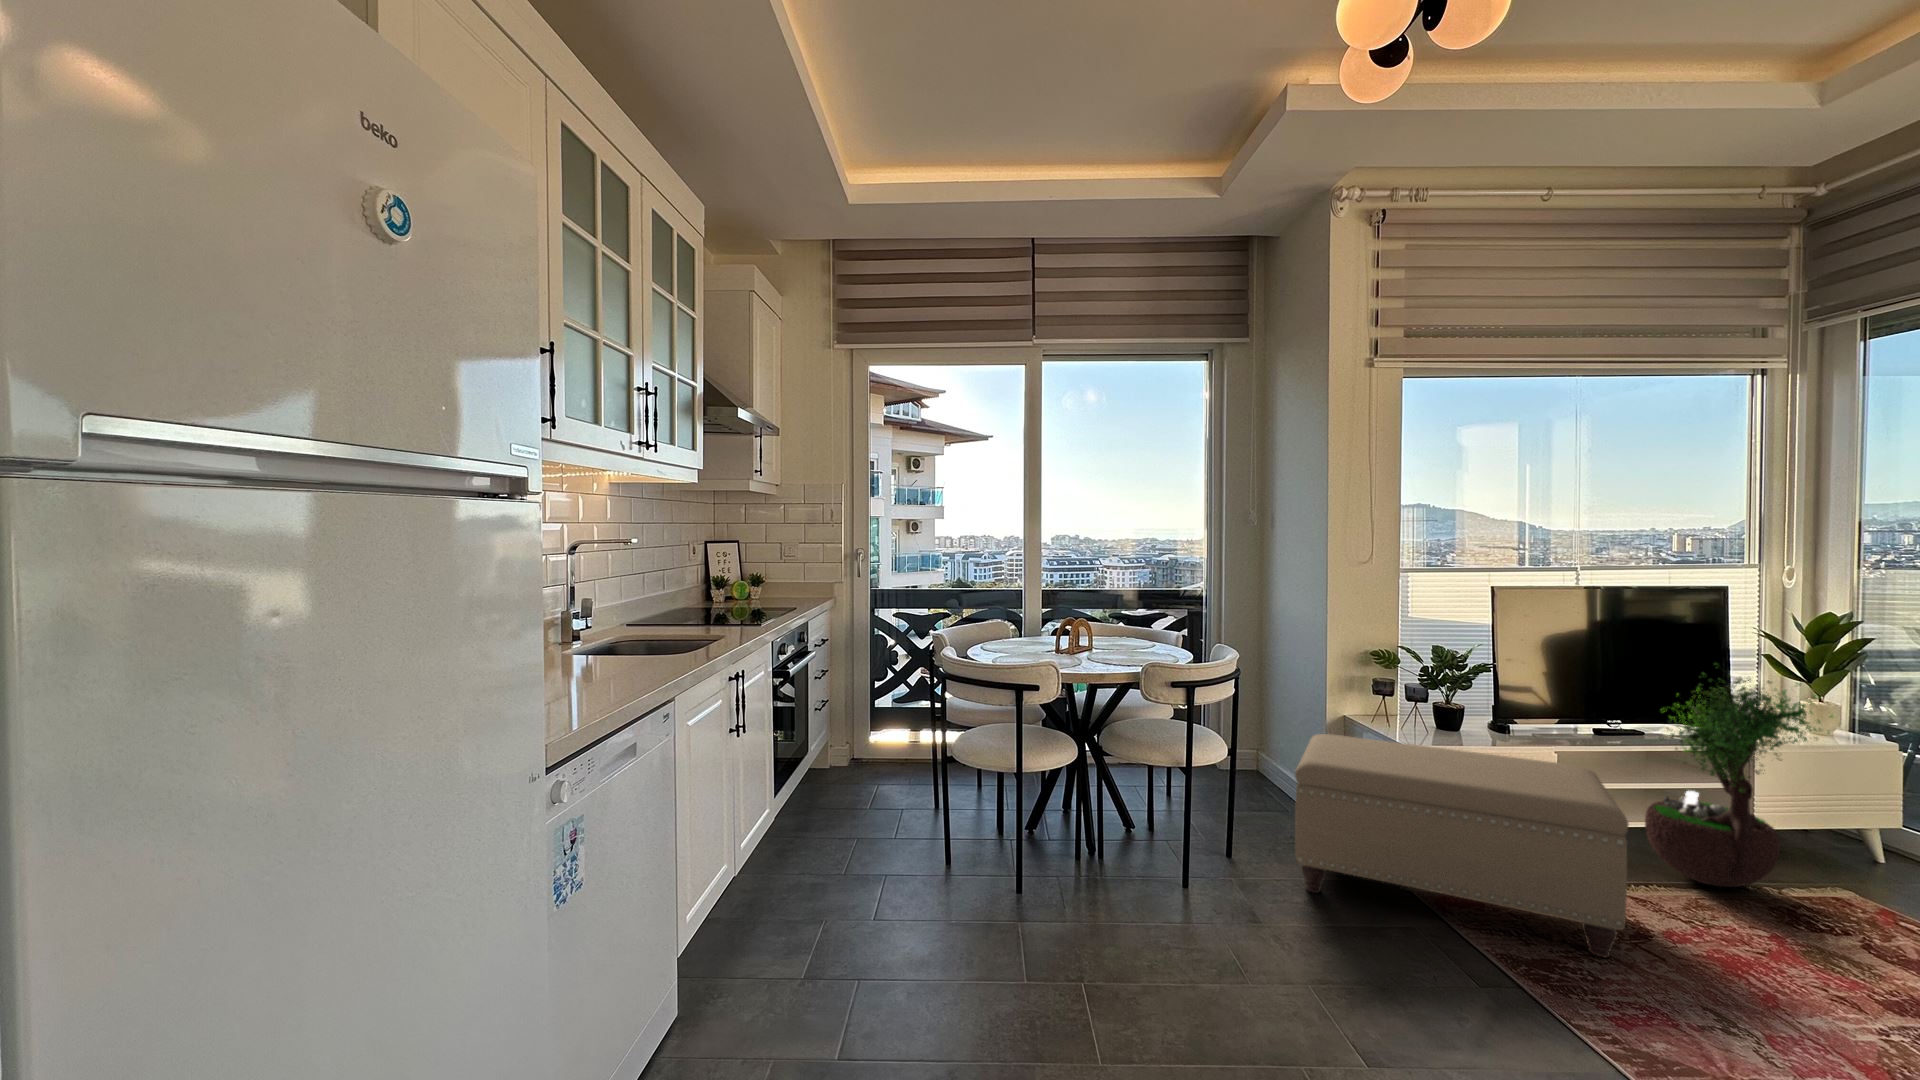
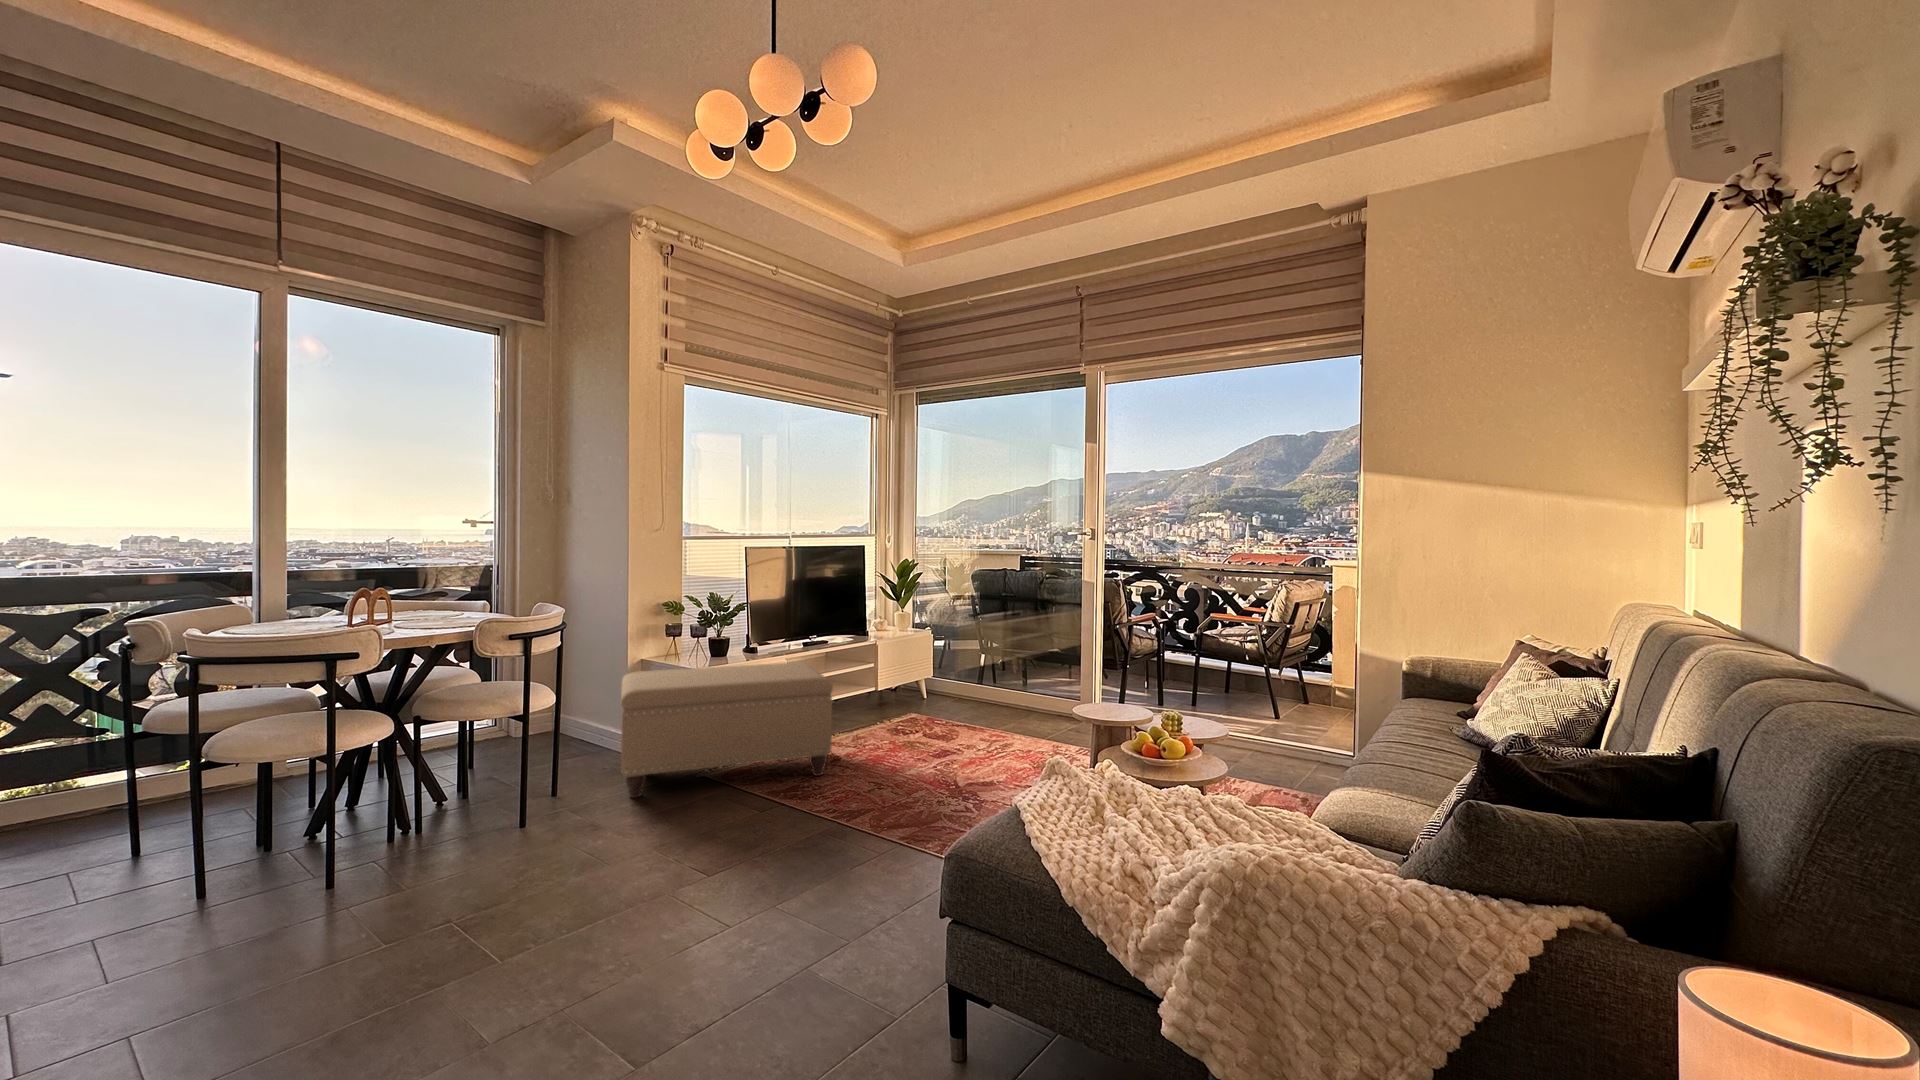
potted tree: present [1645,663,1832,887] -> none [831,588,911,726]

